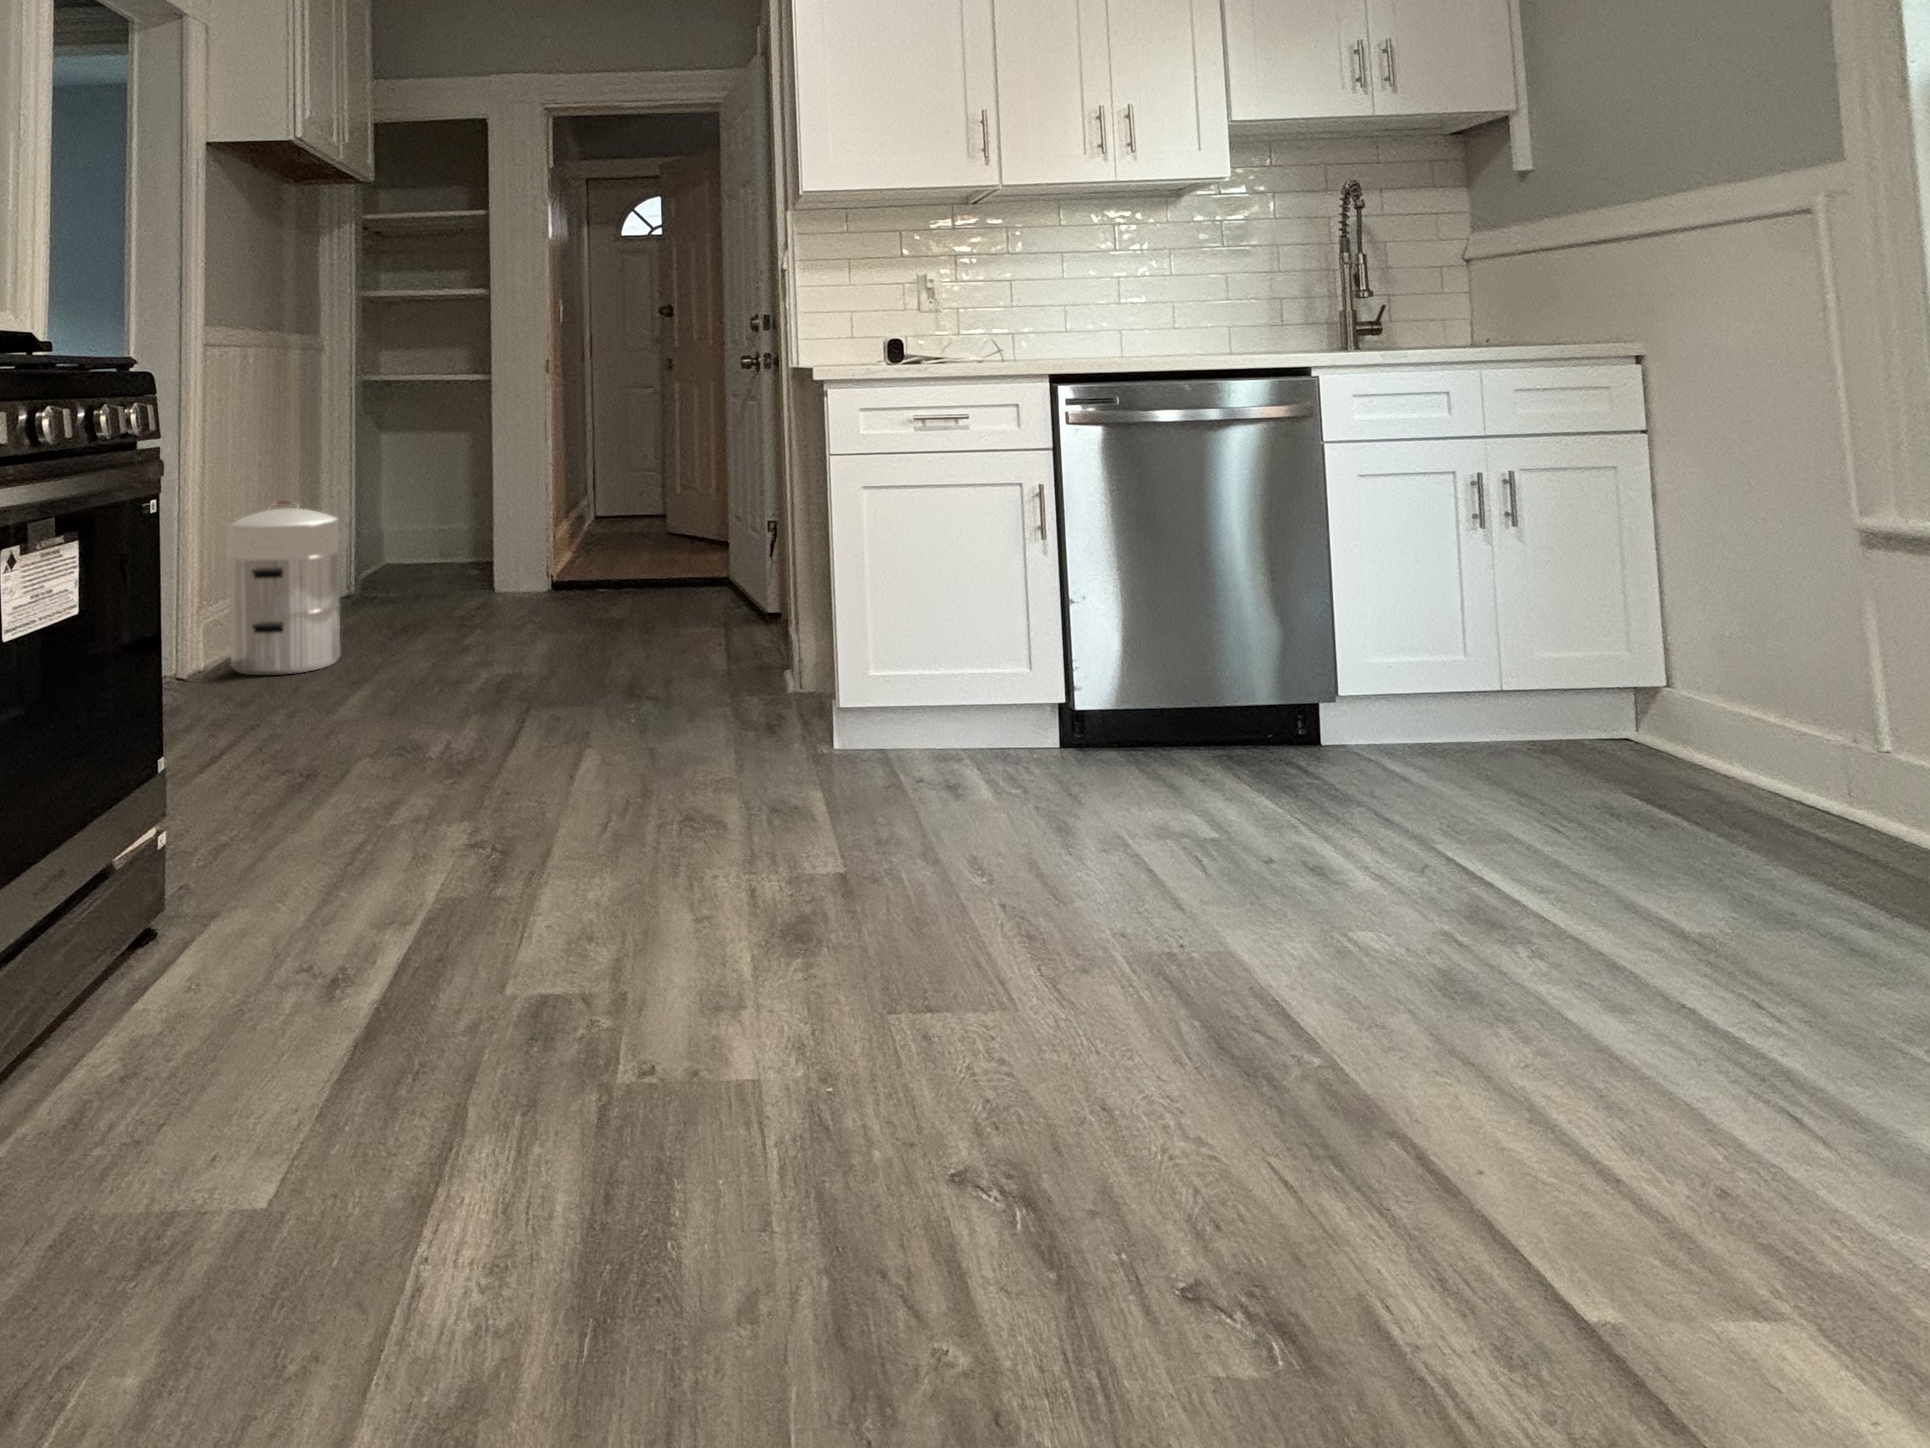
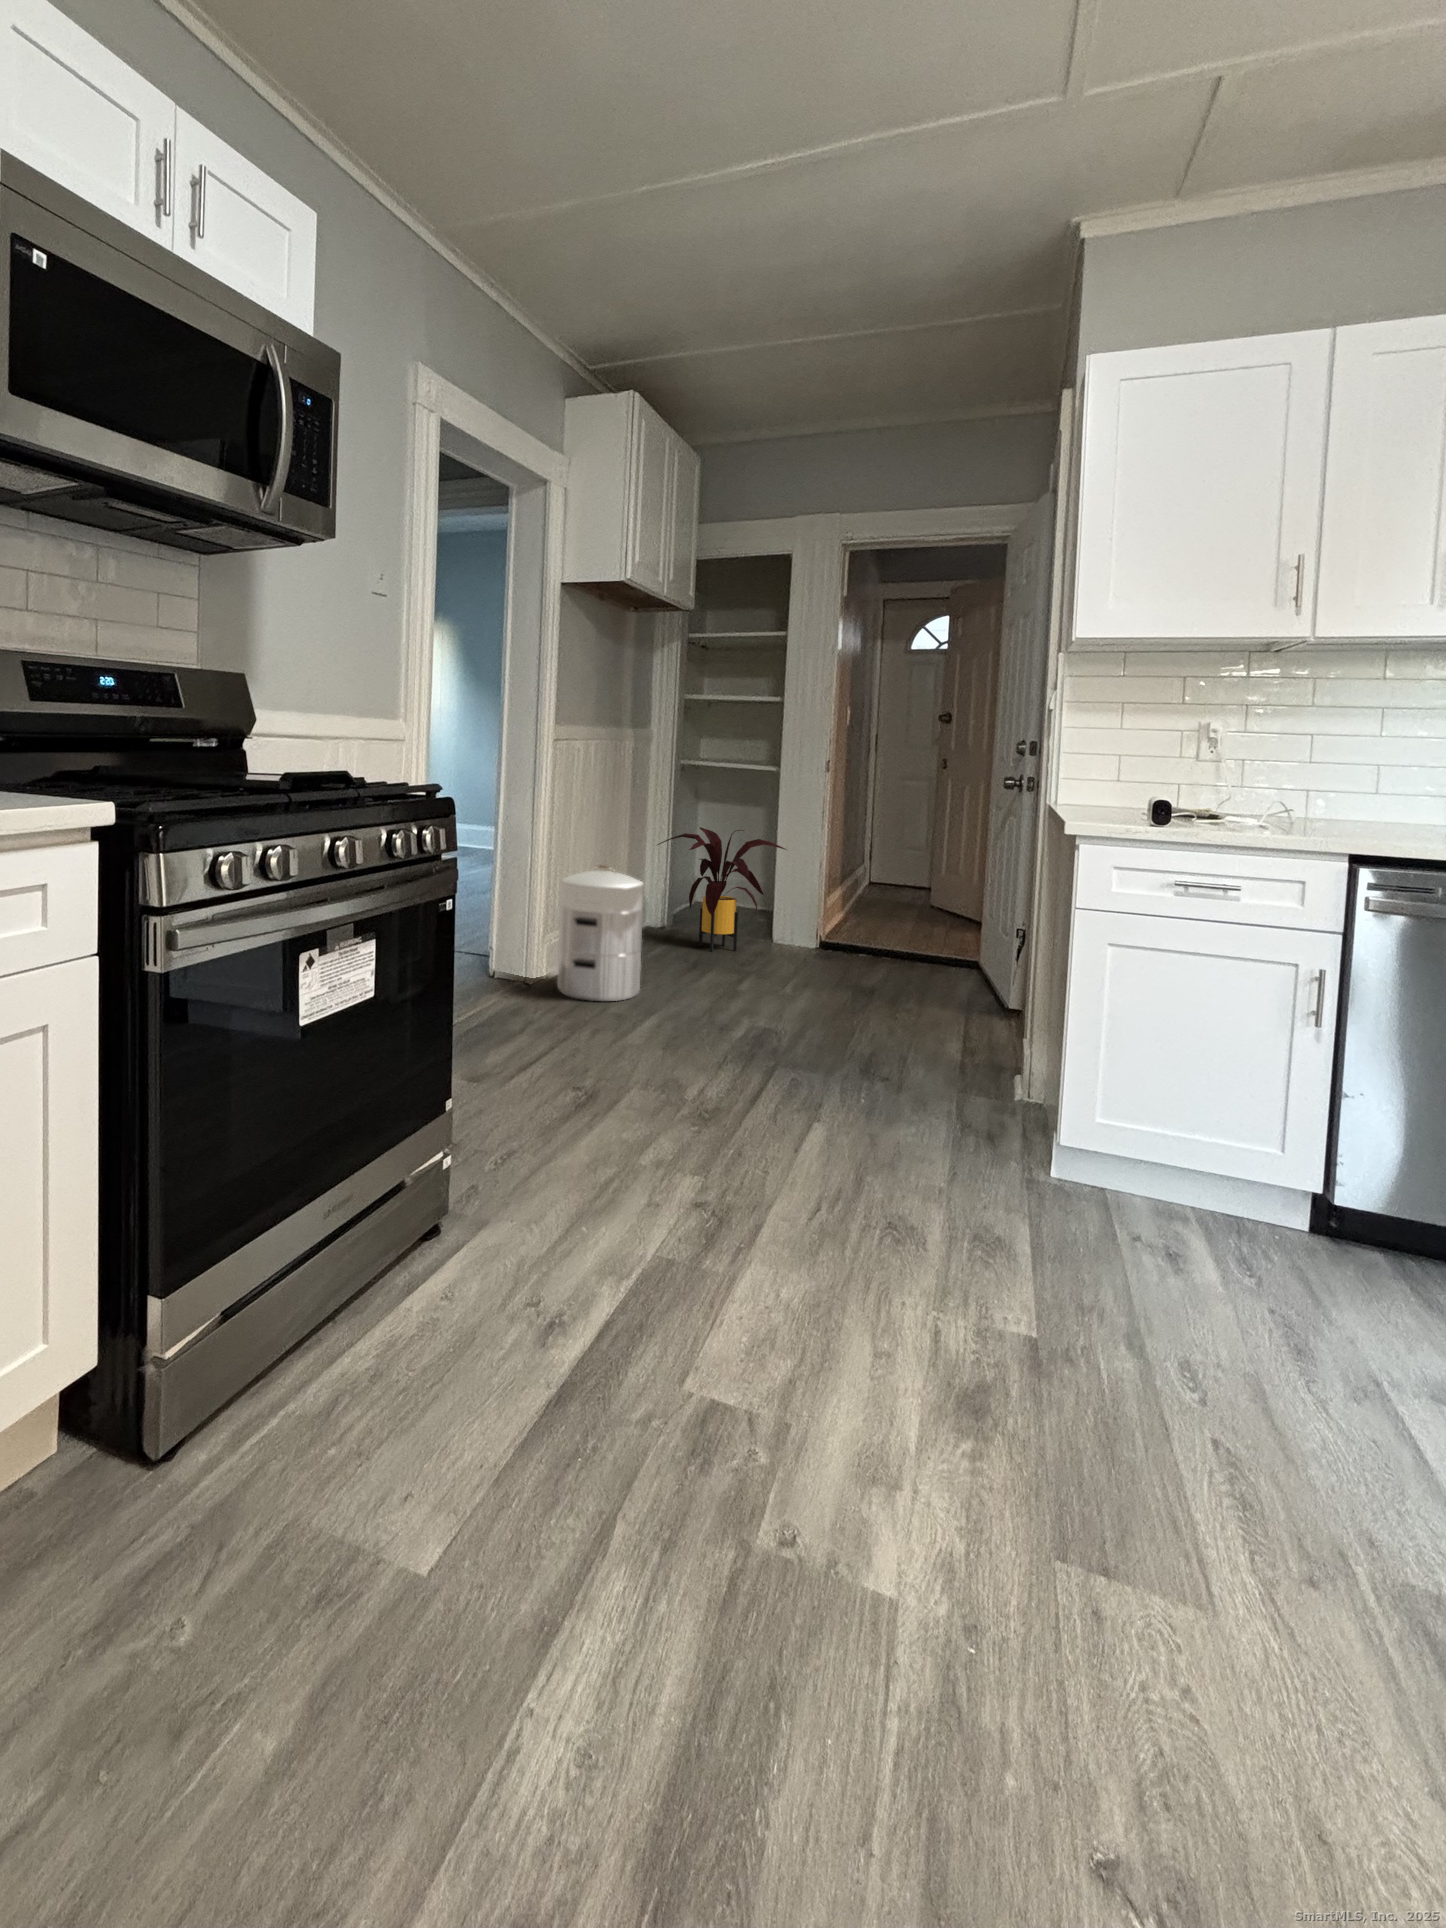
house plant: none [338,453,502,608] -> present [658,827,786,951]

